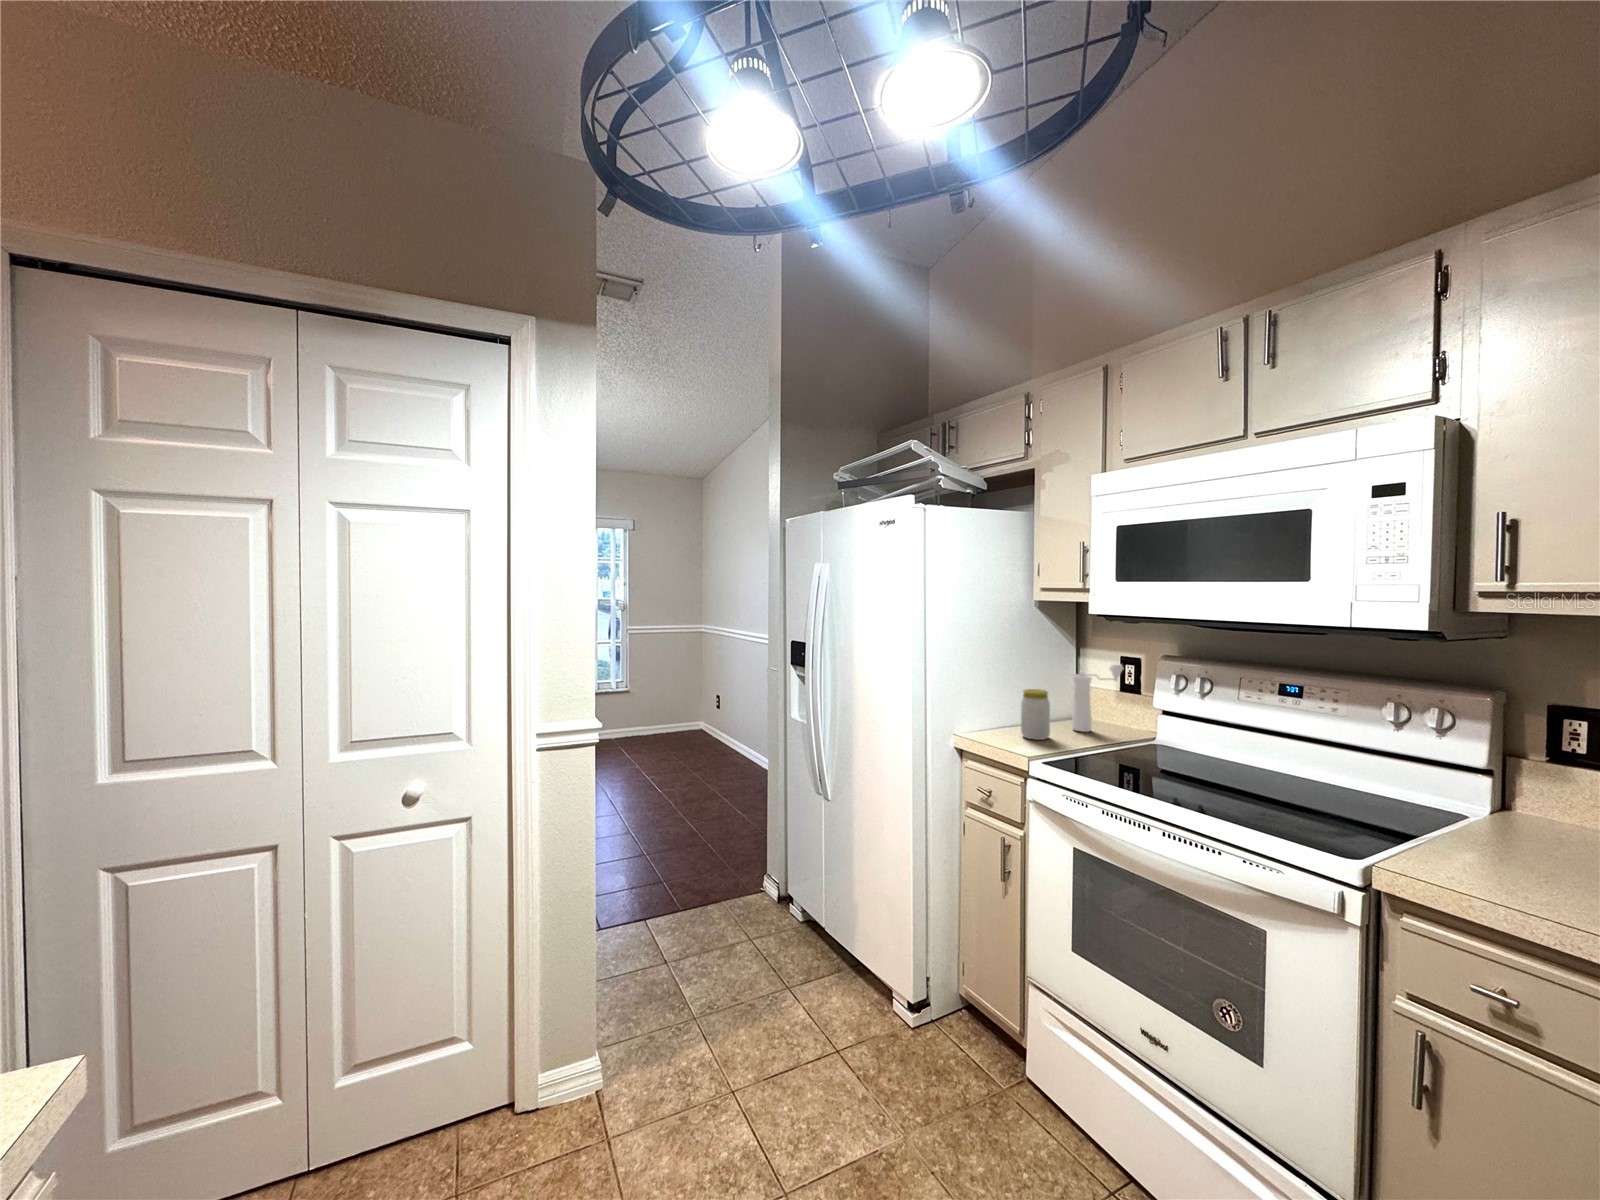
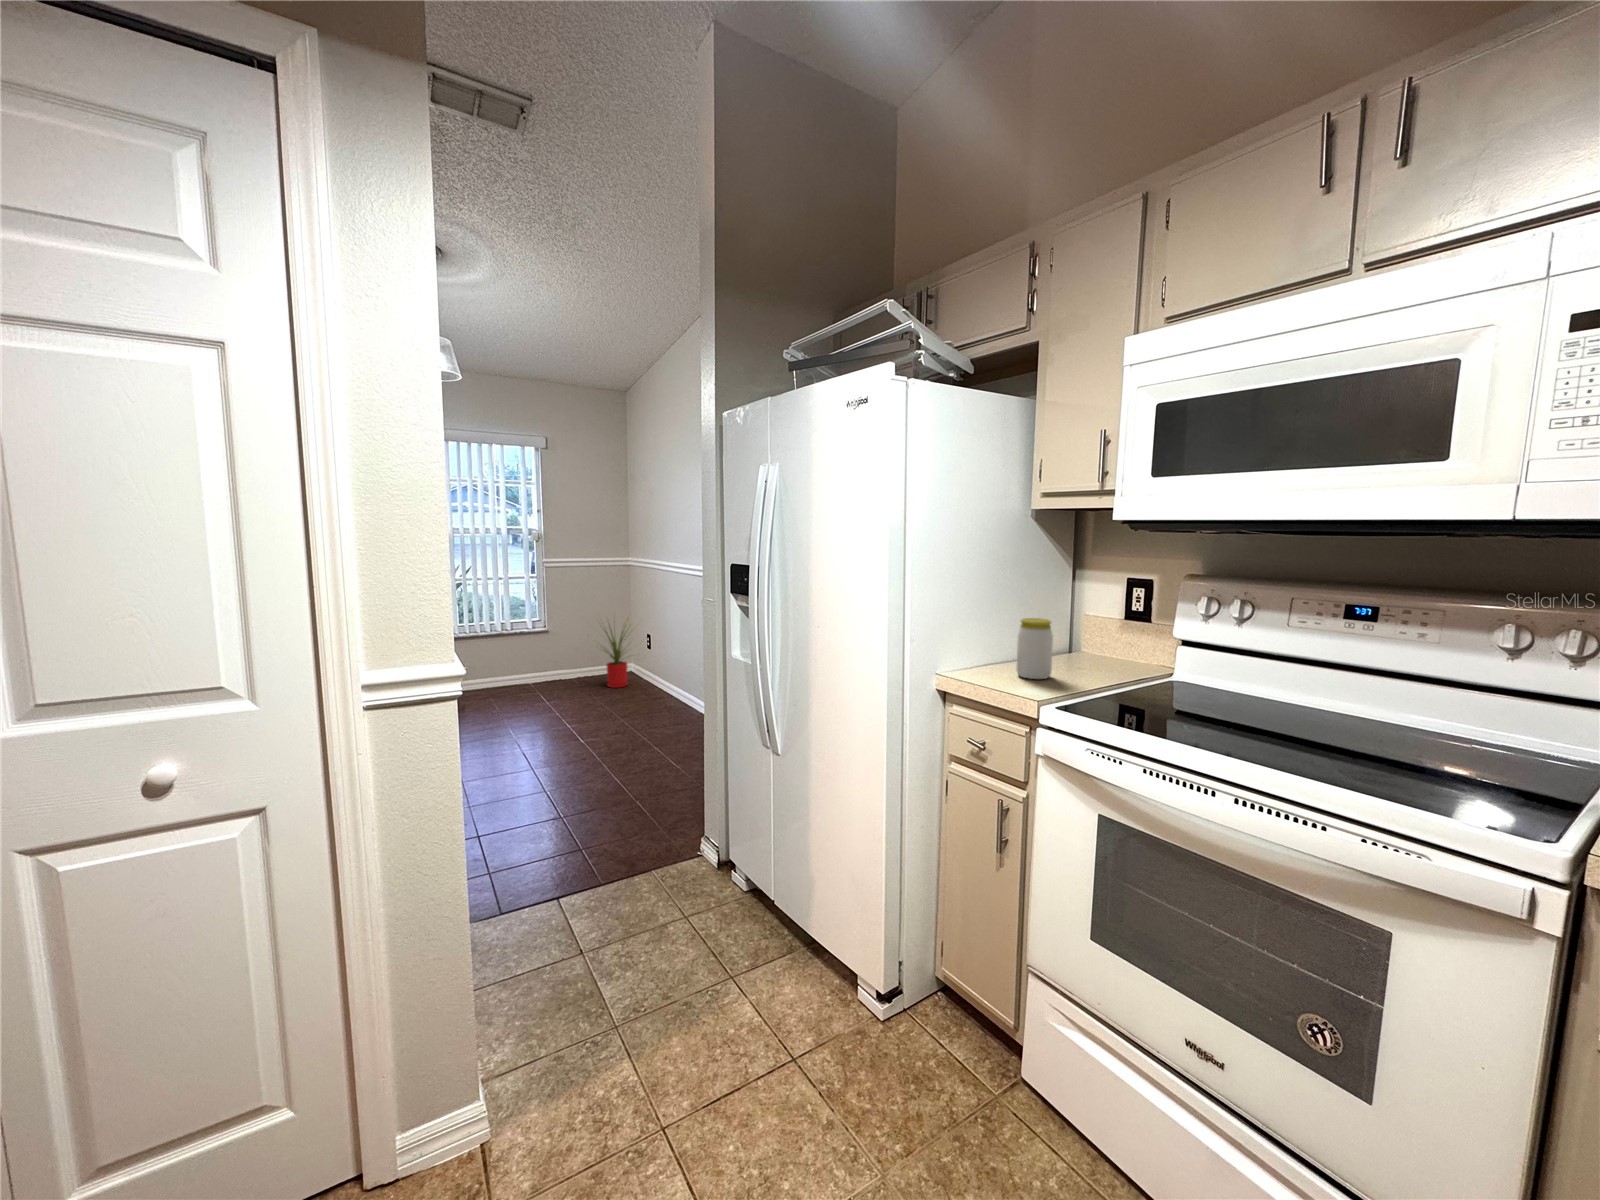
pepper mill: present [1072,664,1123,732] -> none [1072,587,1135,668]
house plant: none [662,671,714,743] -> present [604,618,628,688]

